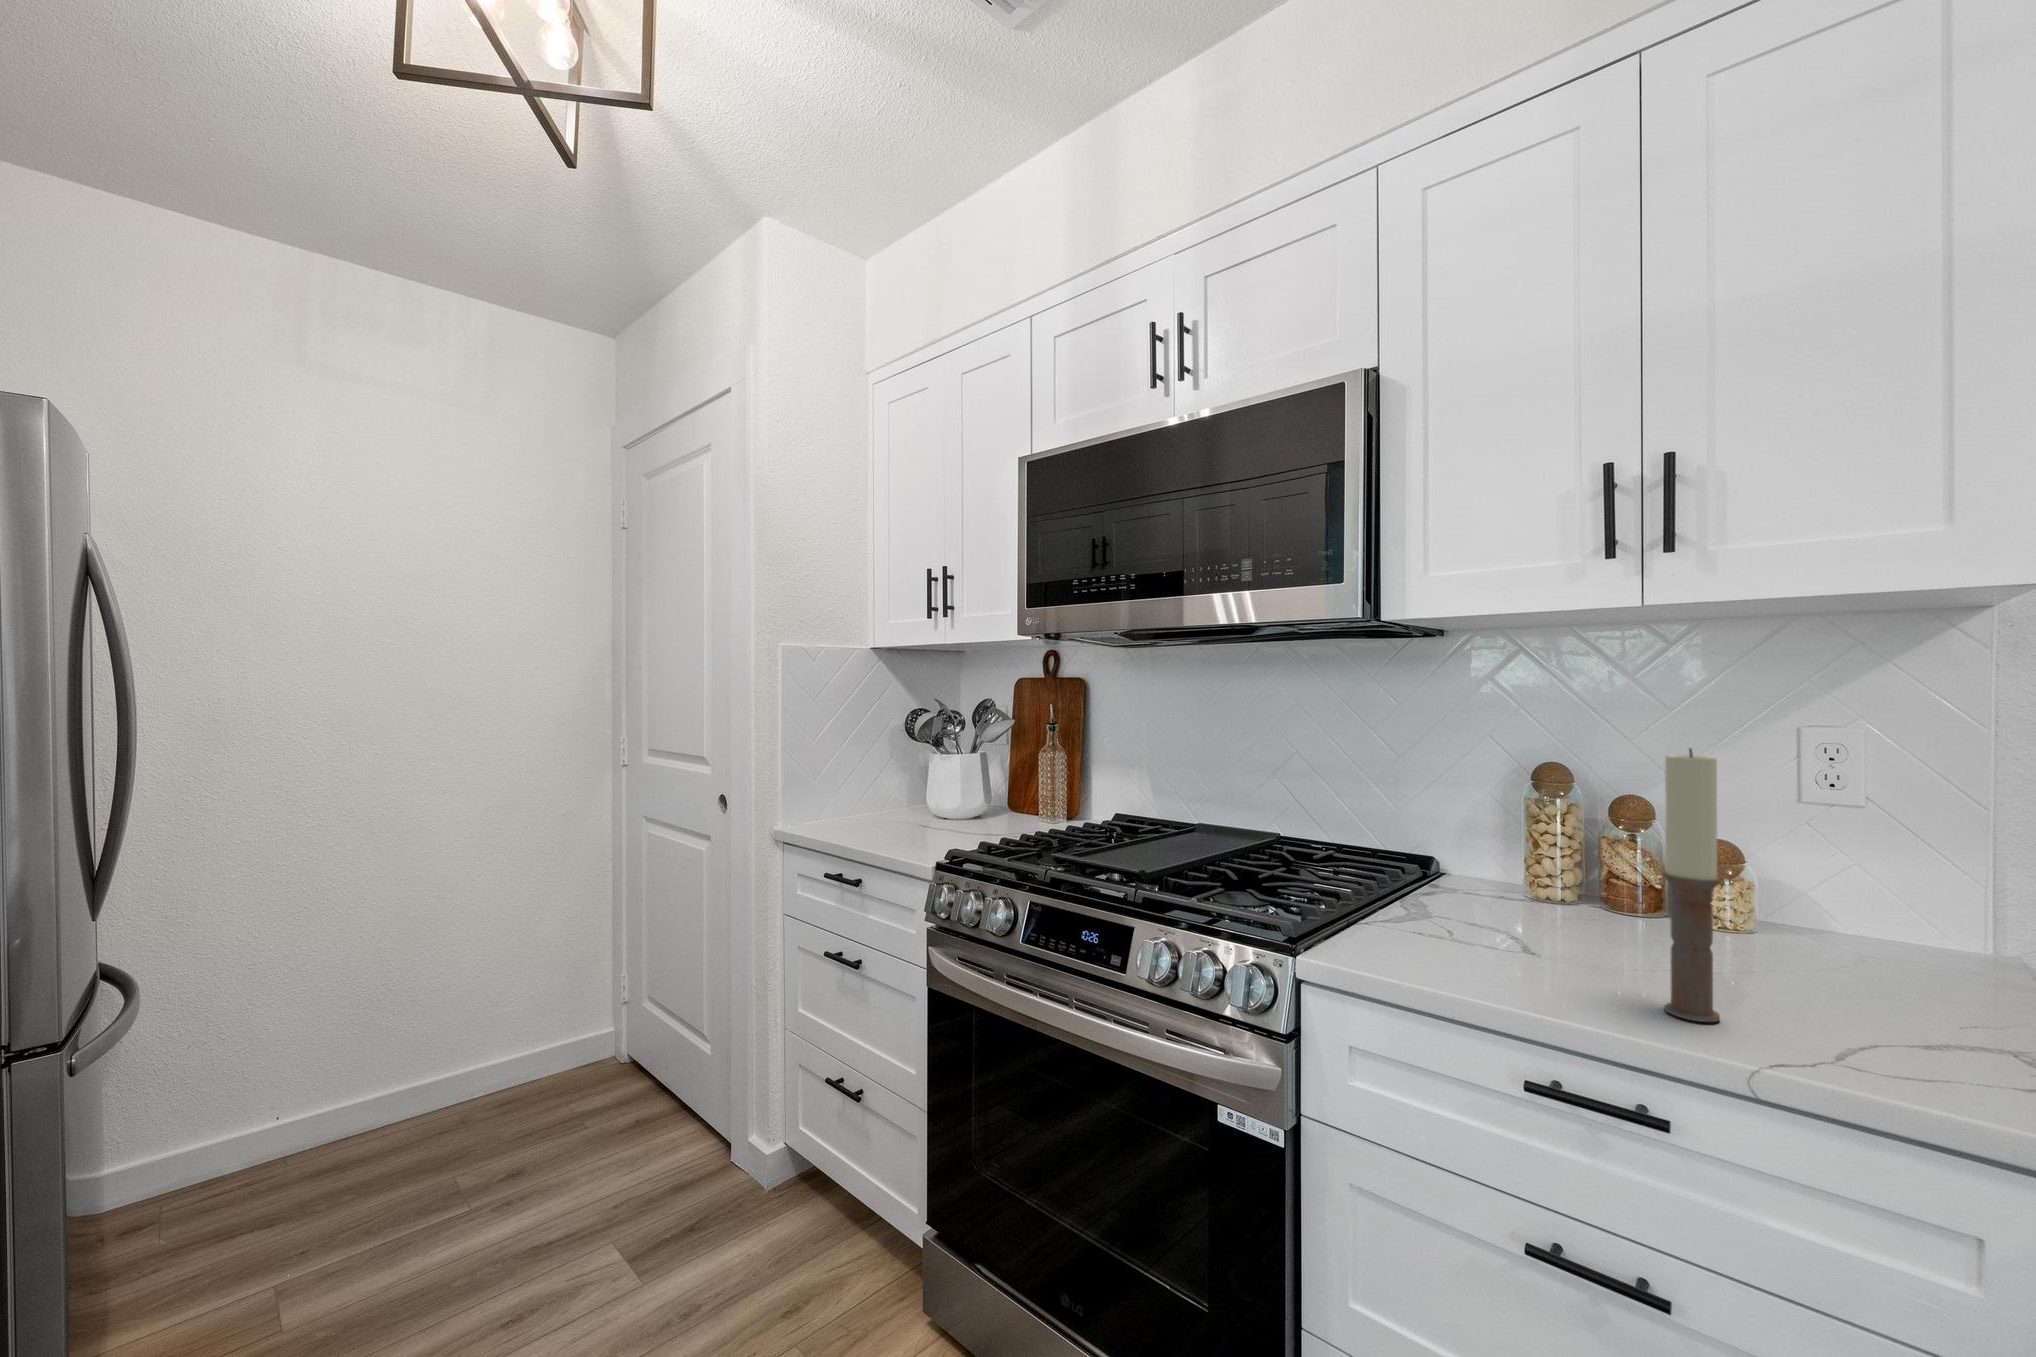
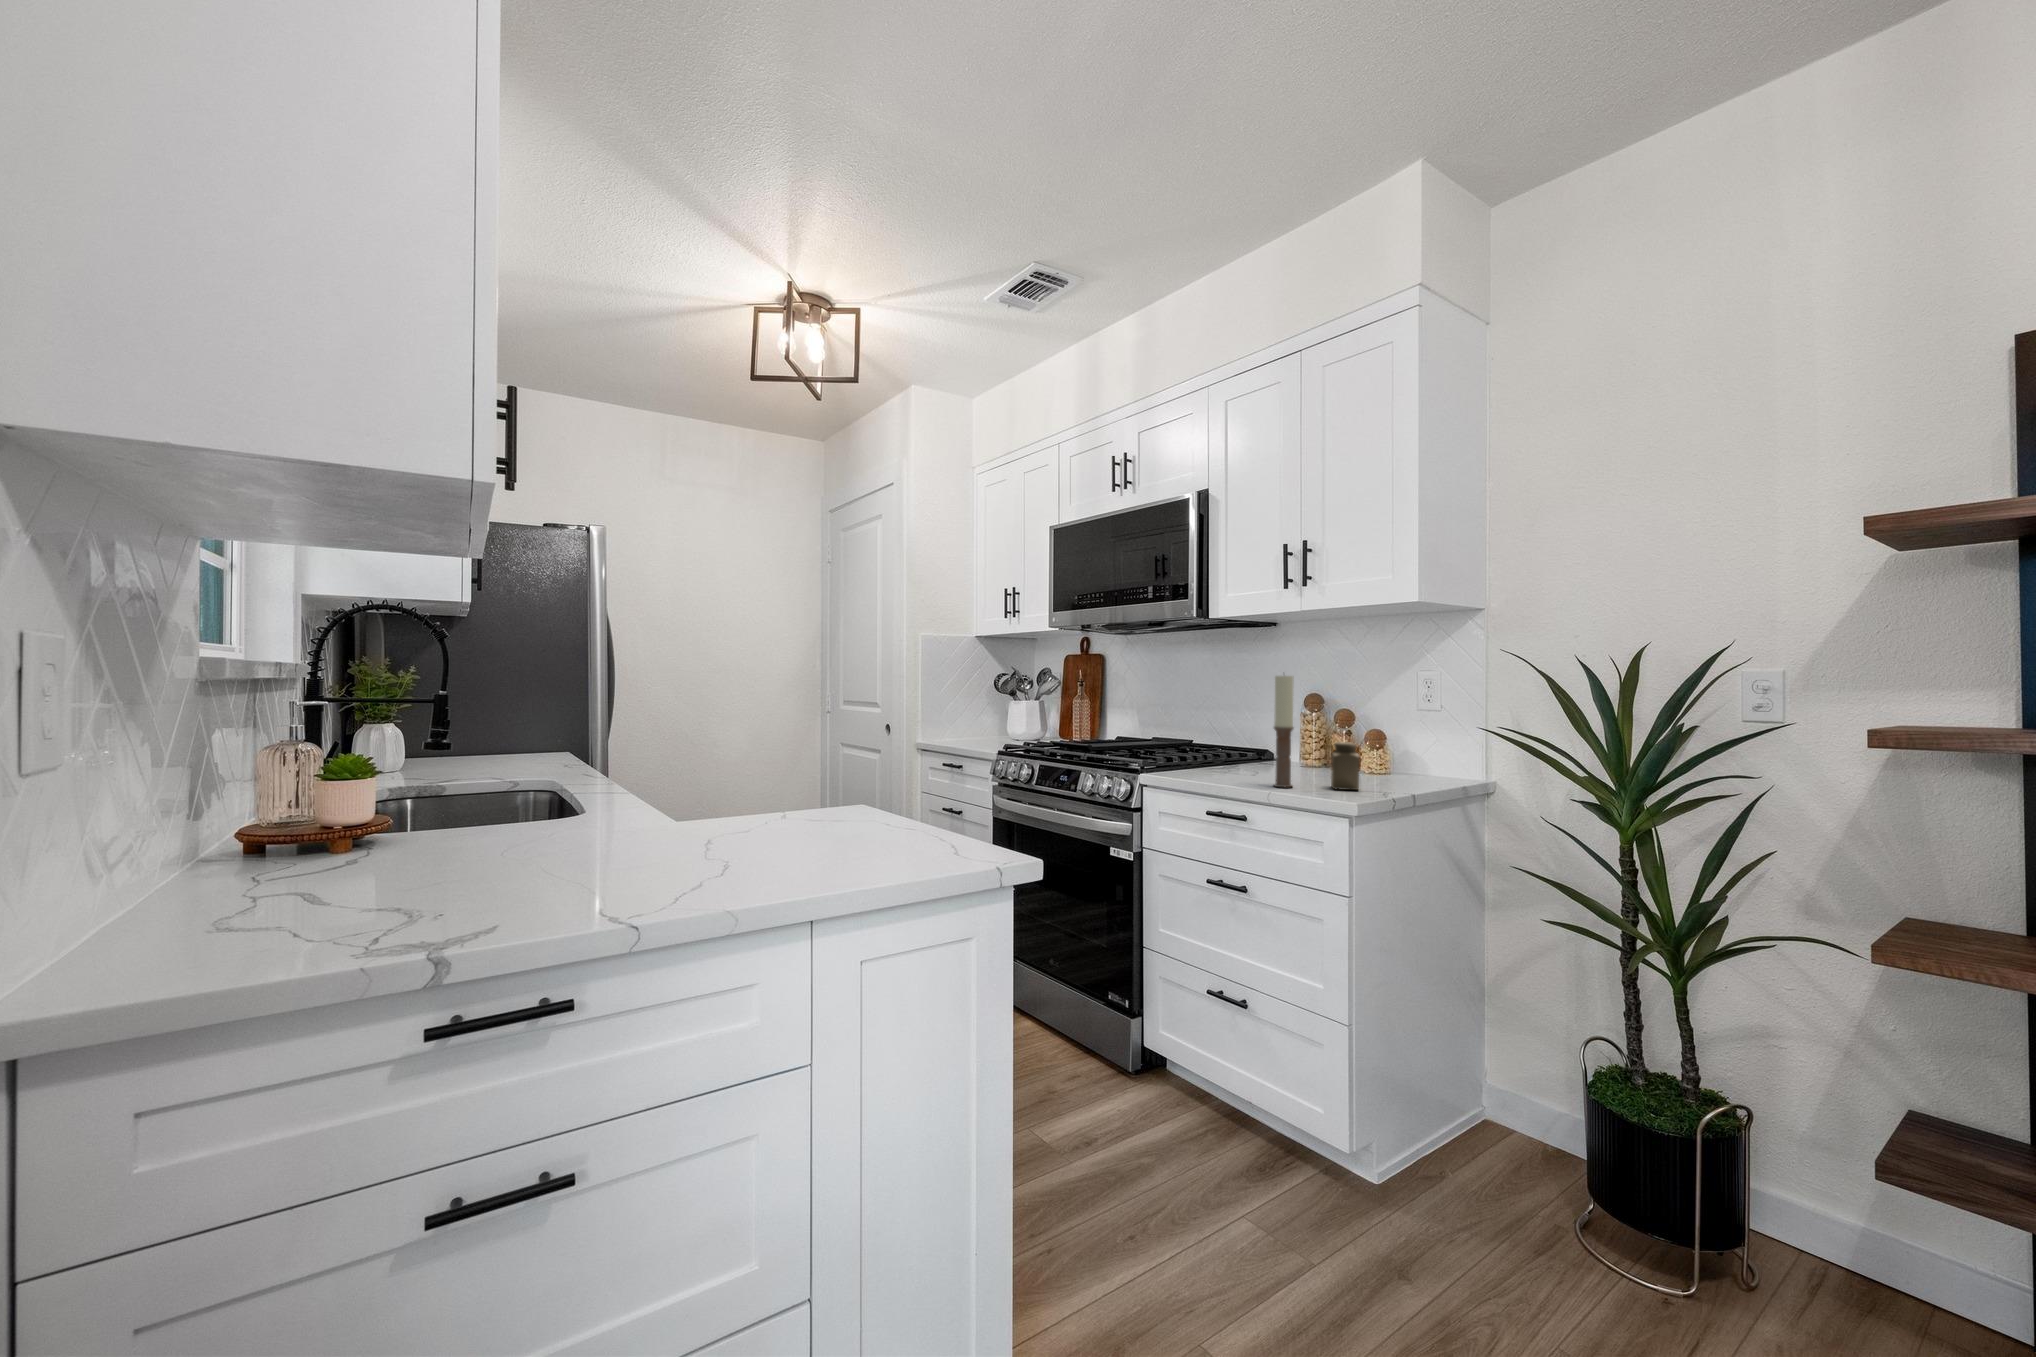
salt shaker: none [1777,904,1879,1025] -> present [1331,742,1359,790]

